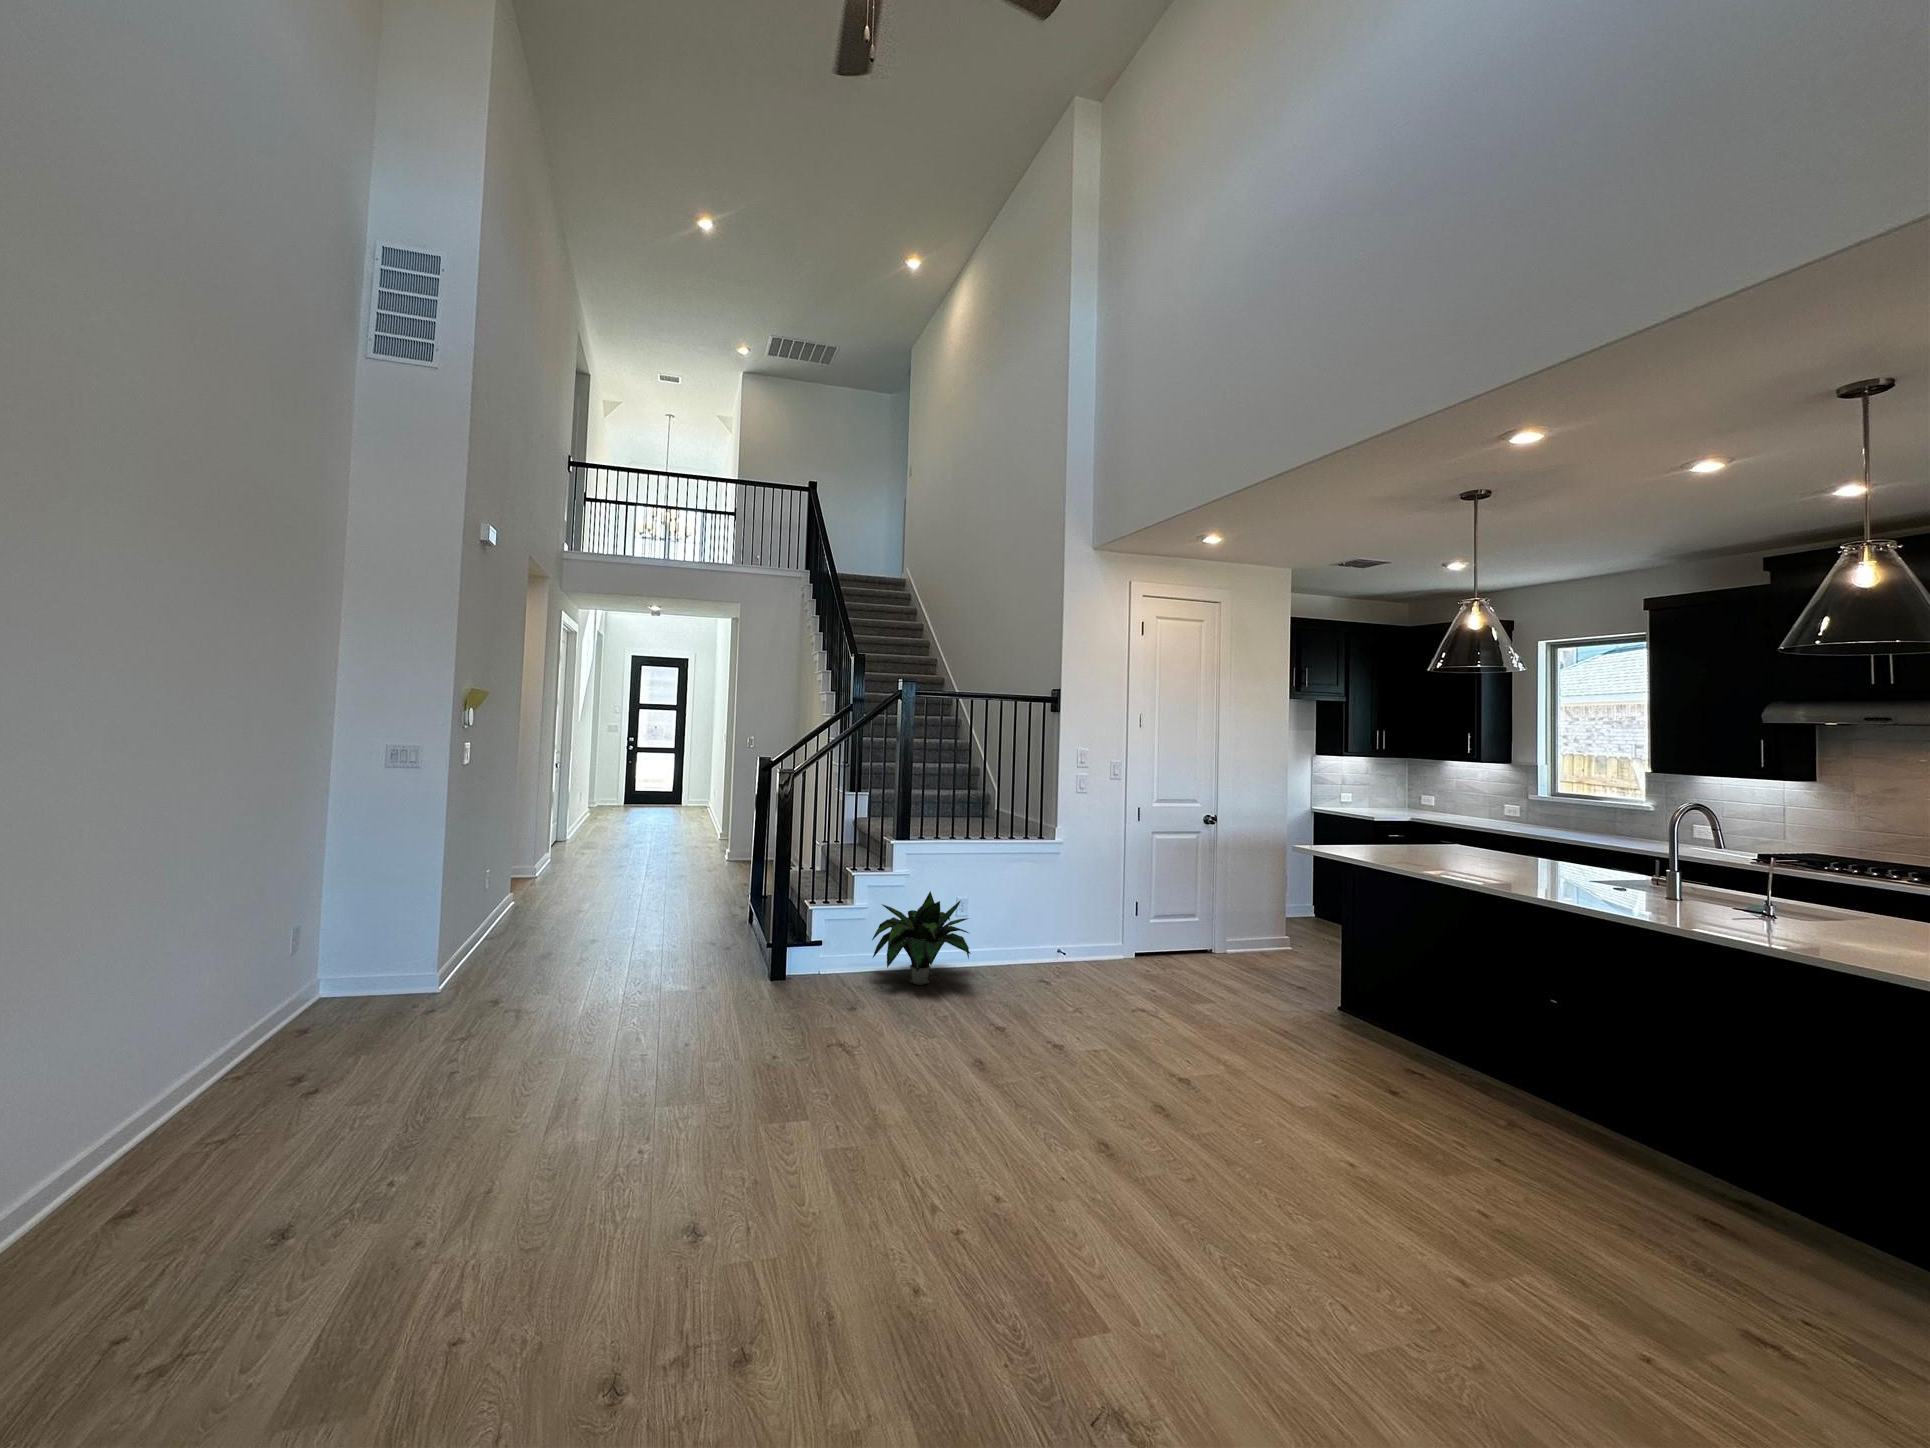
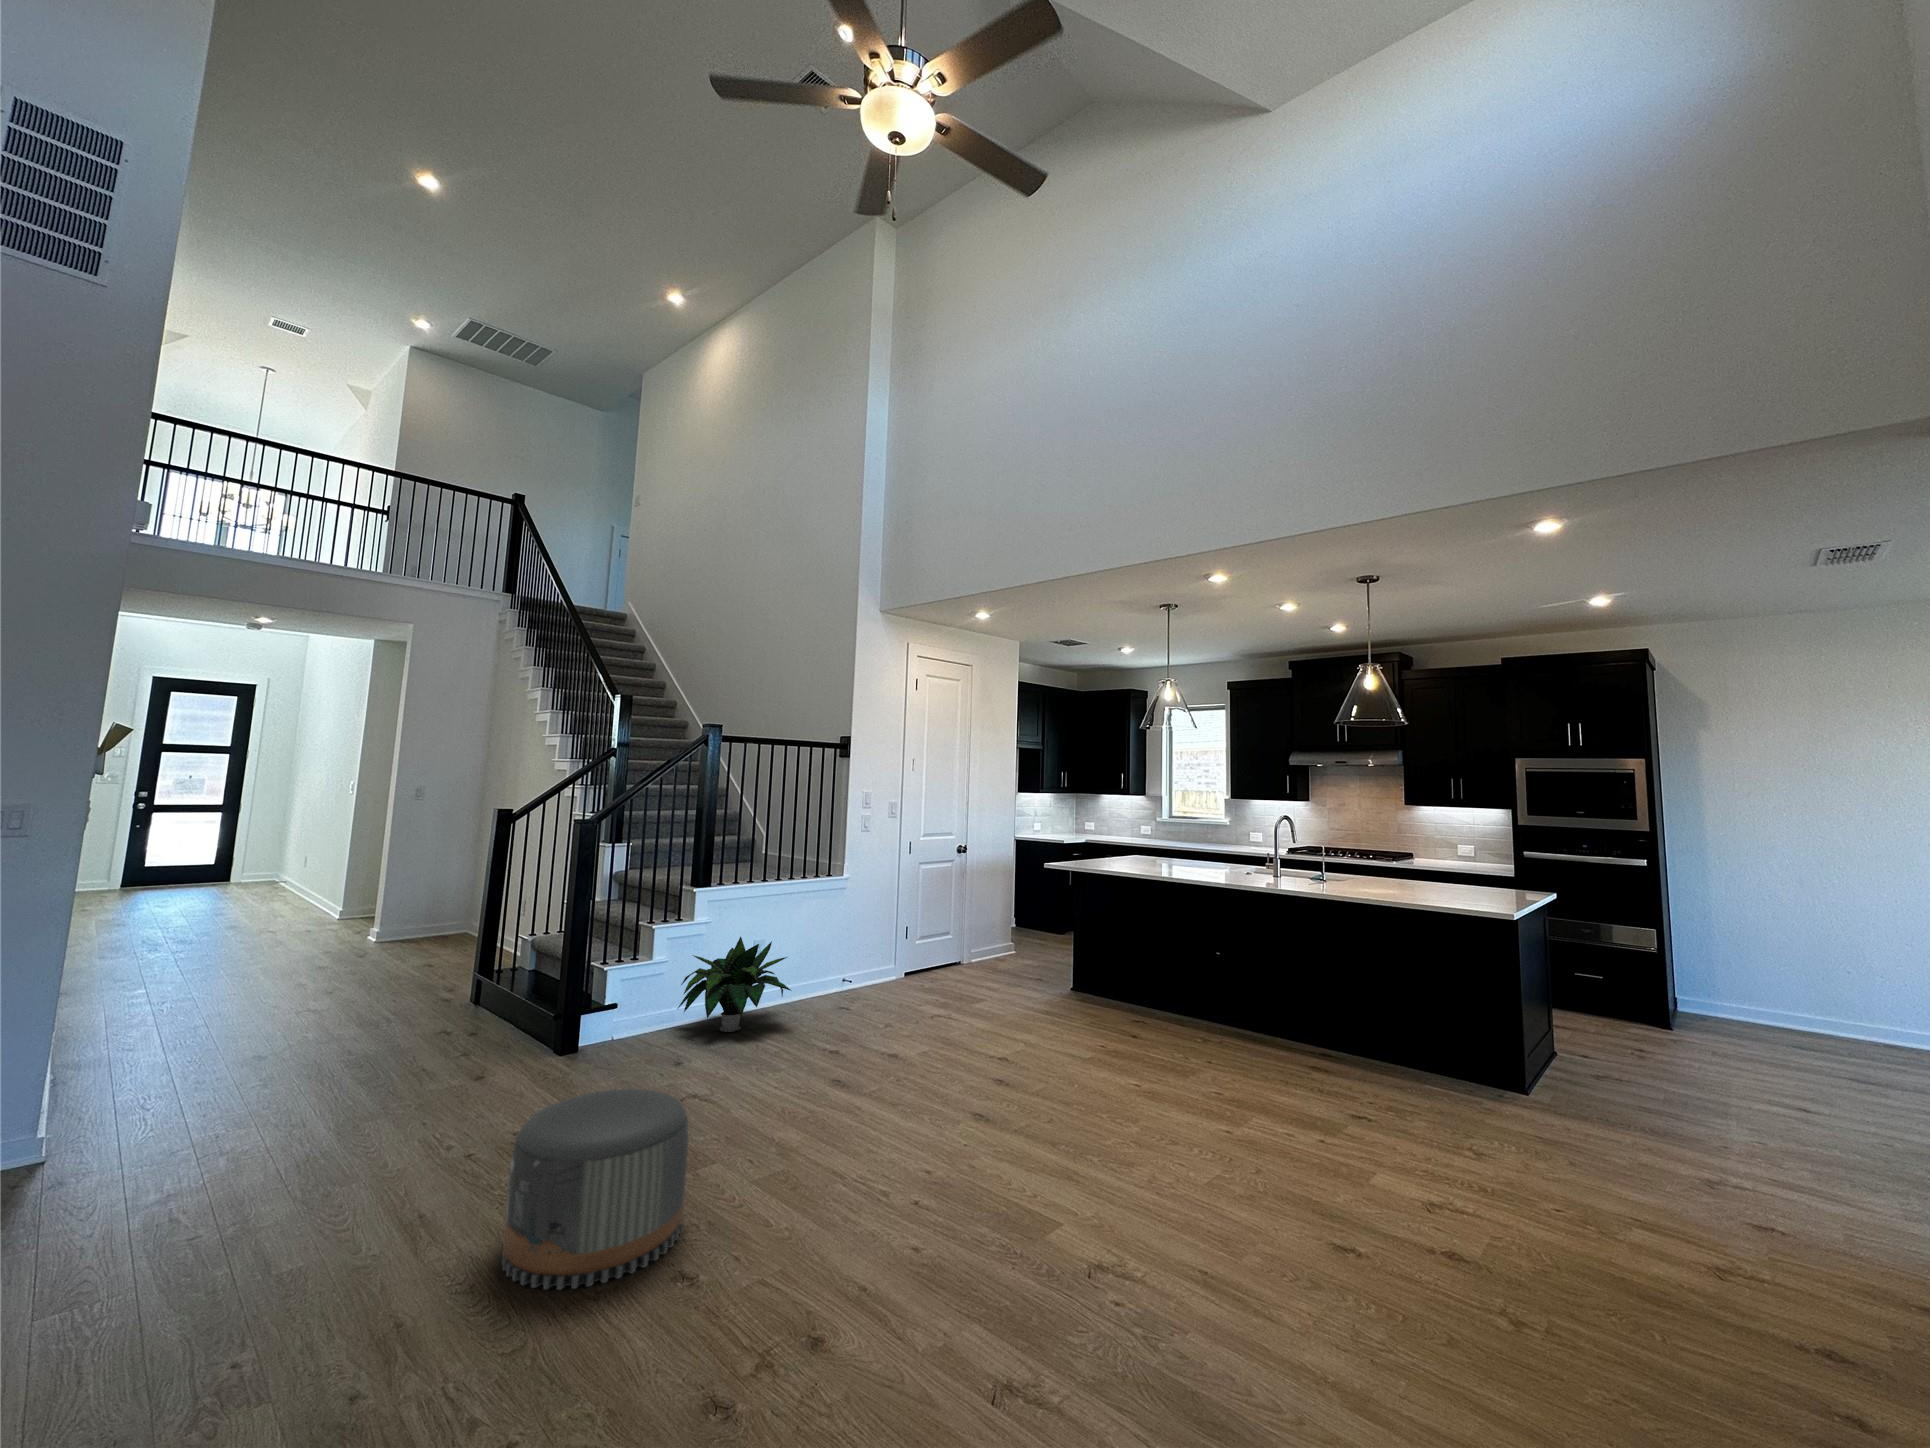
pouf: none [574,1026,737,1215] -> present [501,1089,689,1290]

